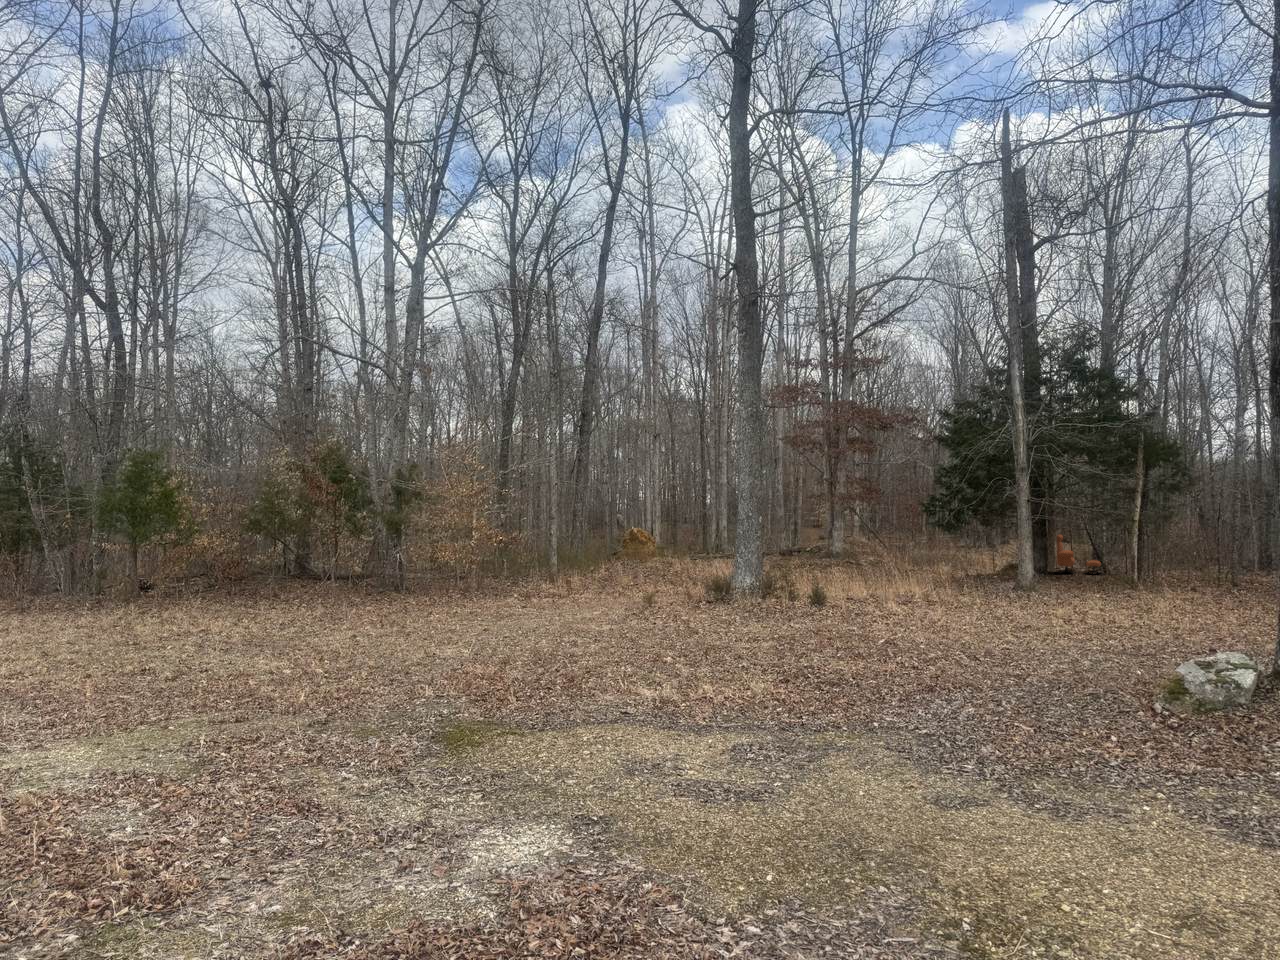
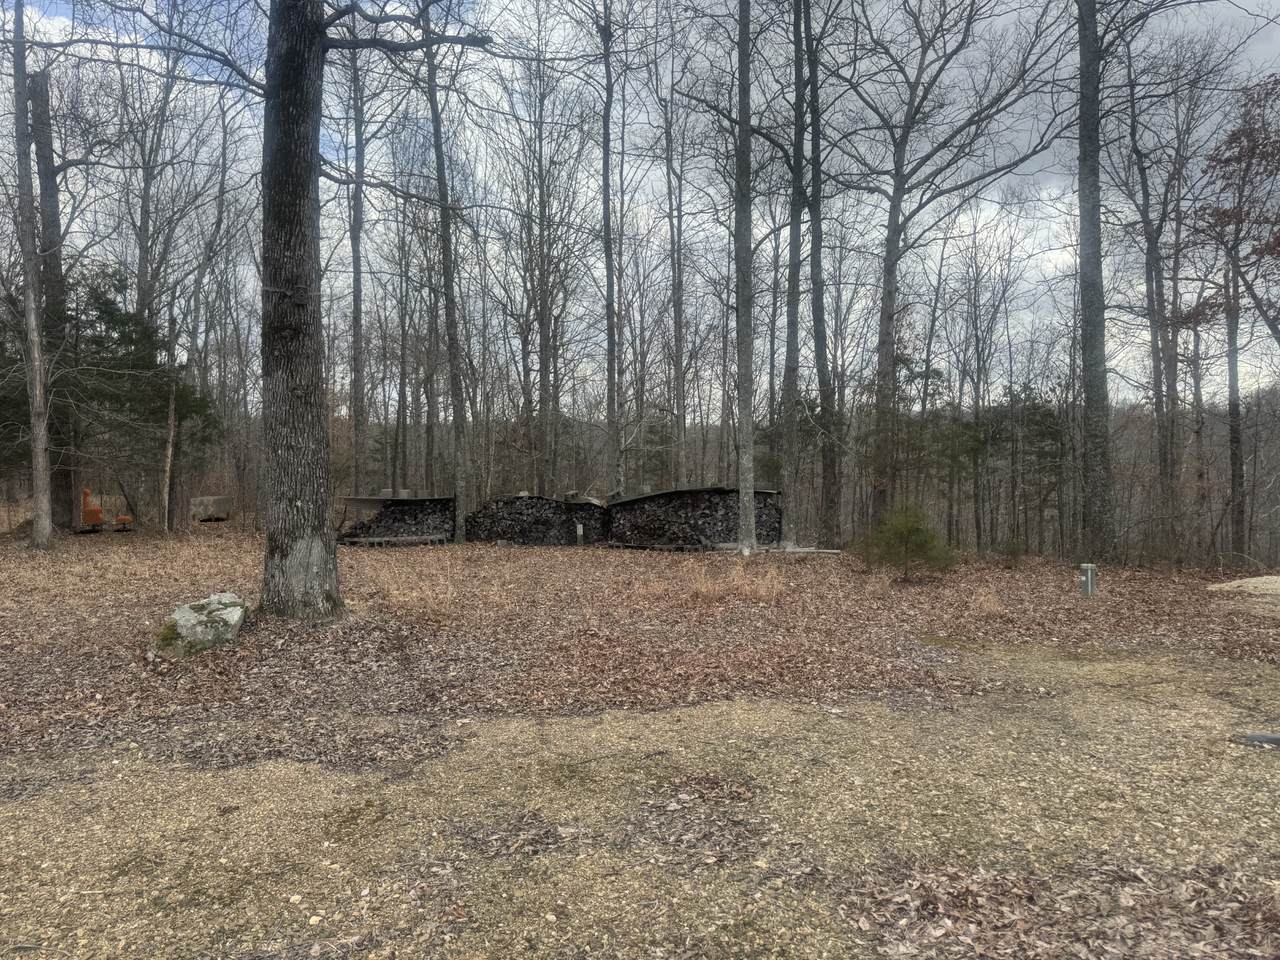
bench: none [1156,544,1199,570] -> present [190,496,231,522]

